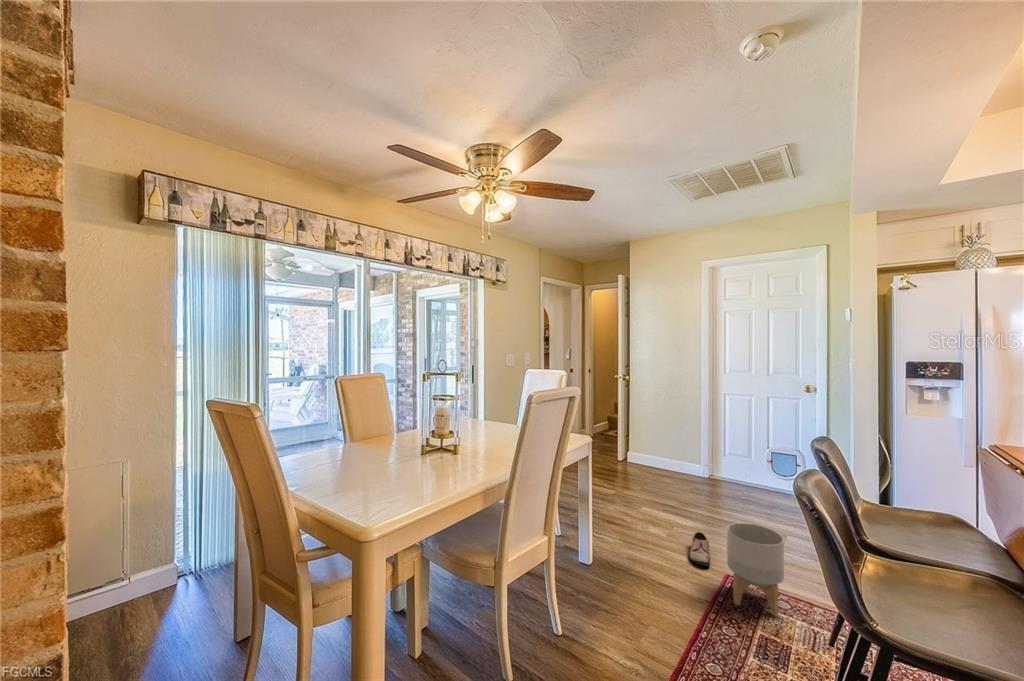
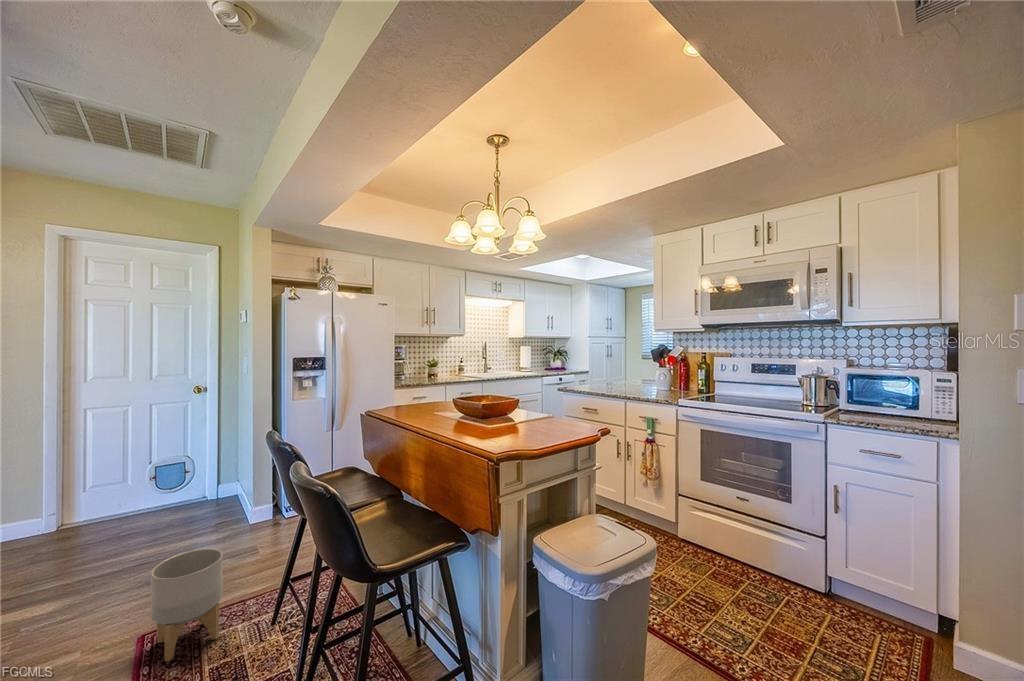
shoe: present [689,532,710,566] -> none [72,607,113,656]

